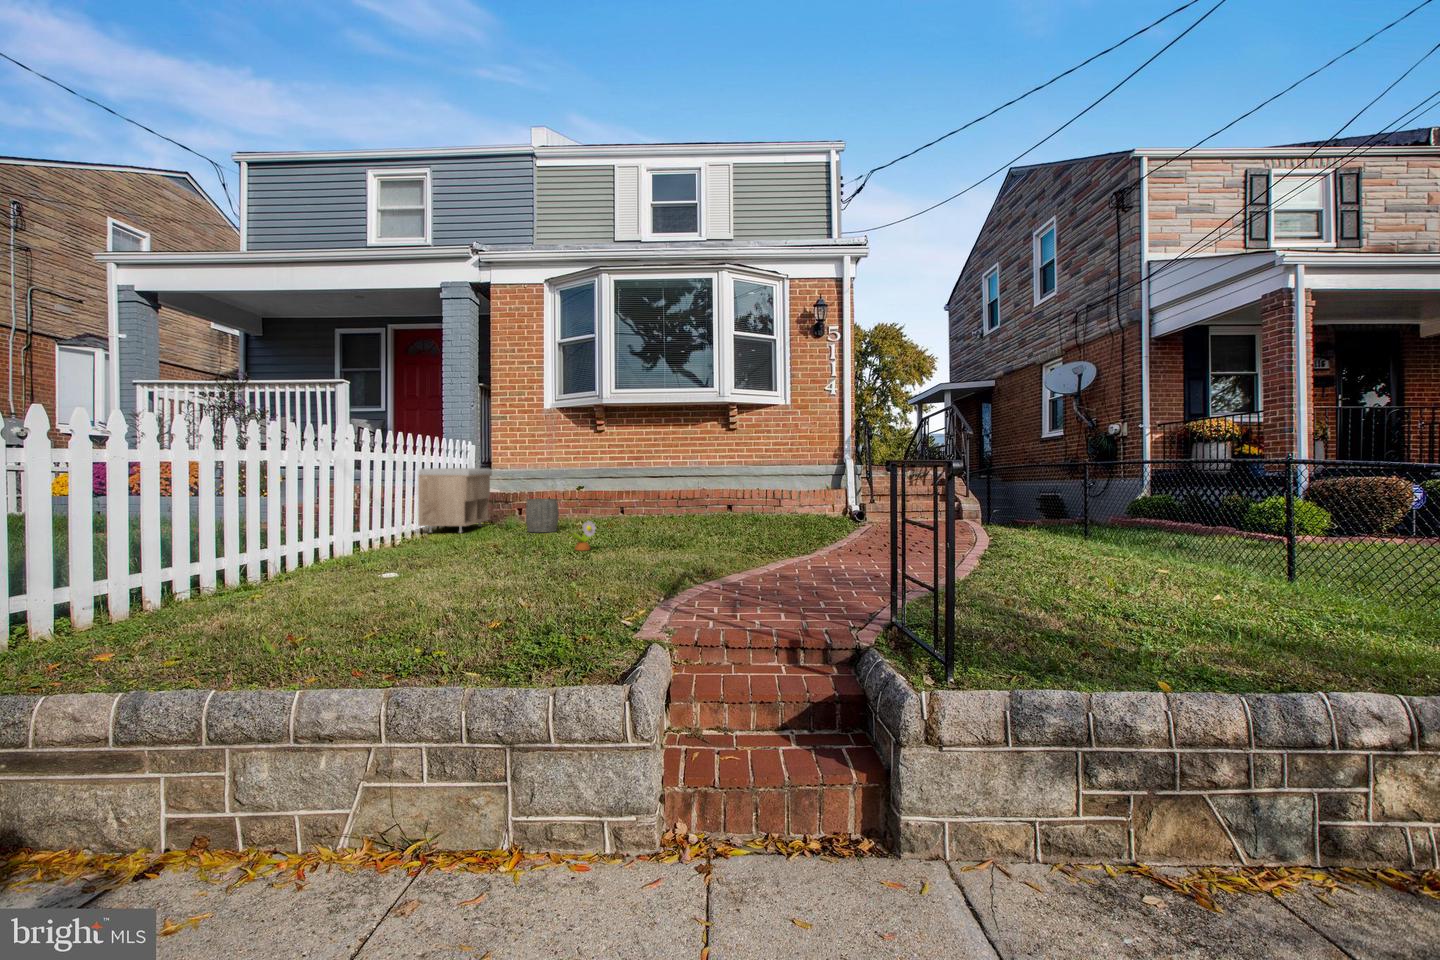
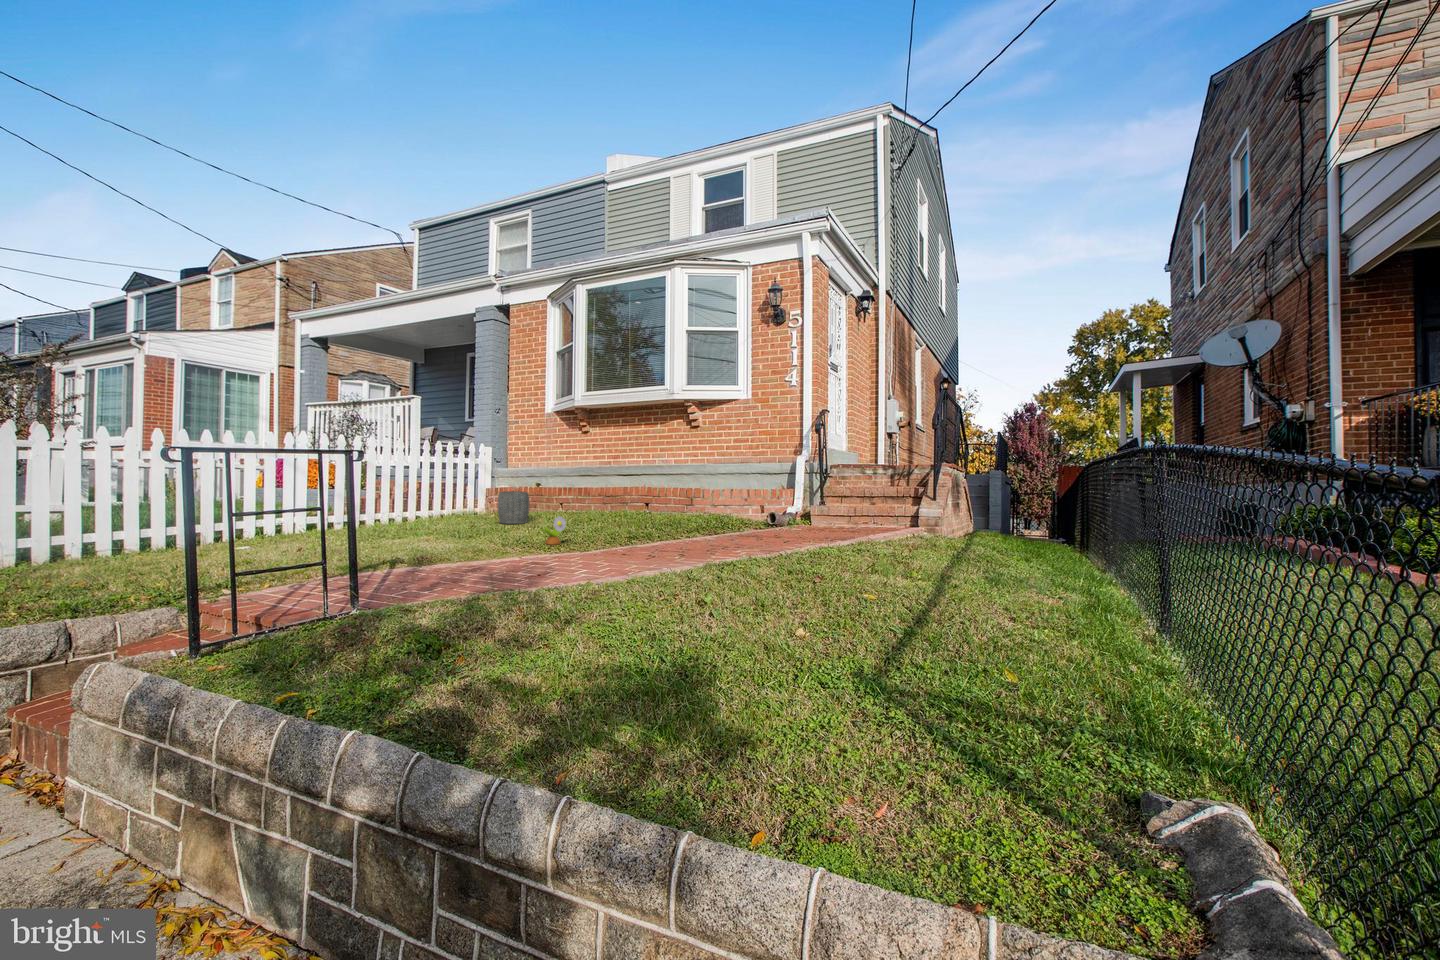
storage bench: present [418,468,492,532] -> none [393,460,465,523]

